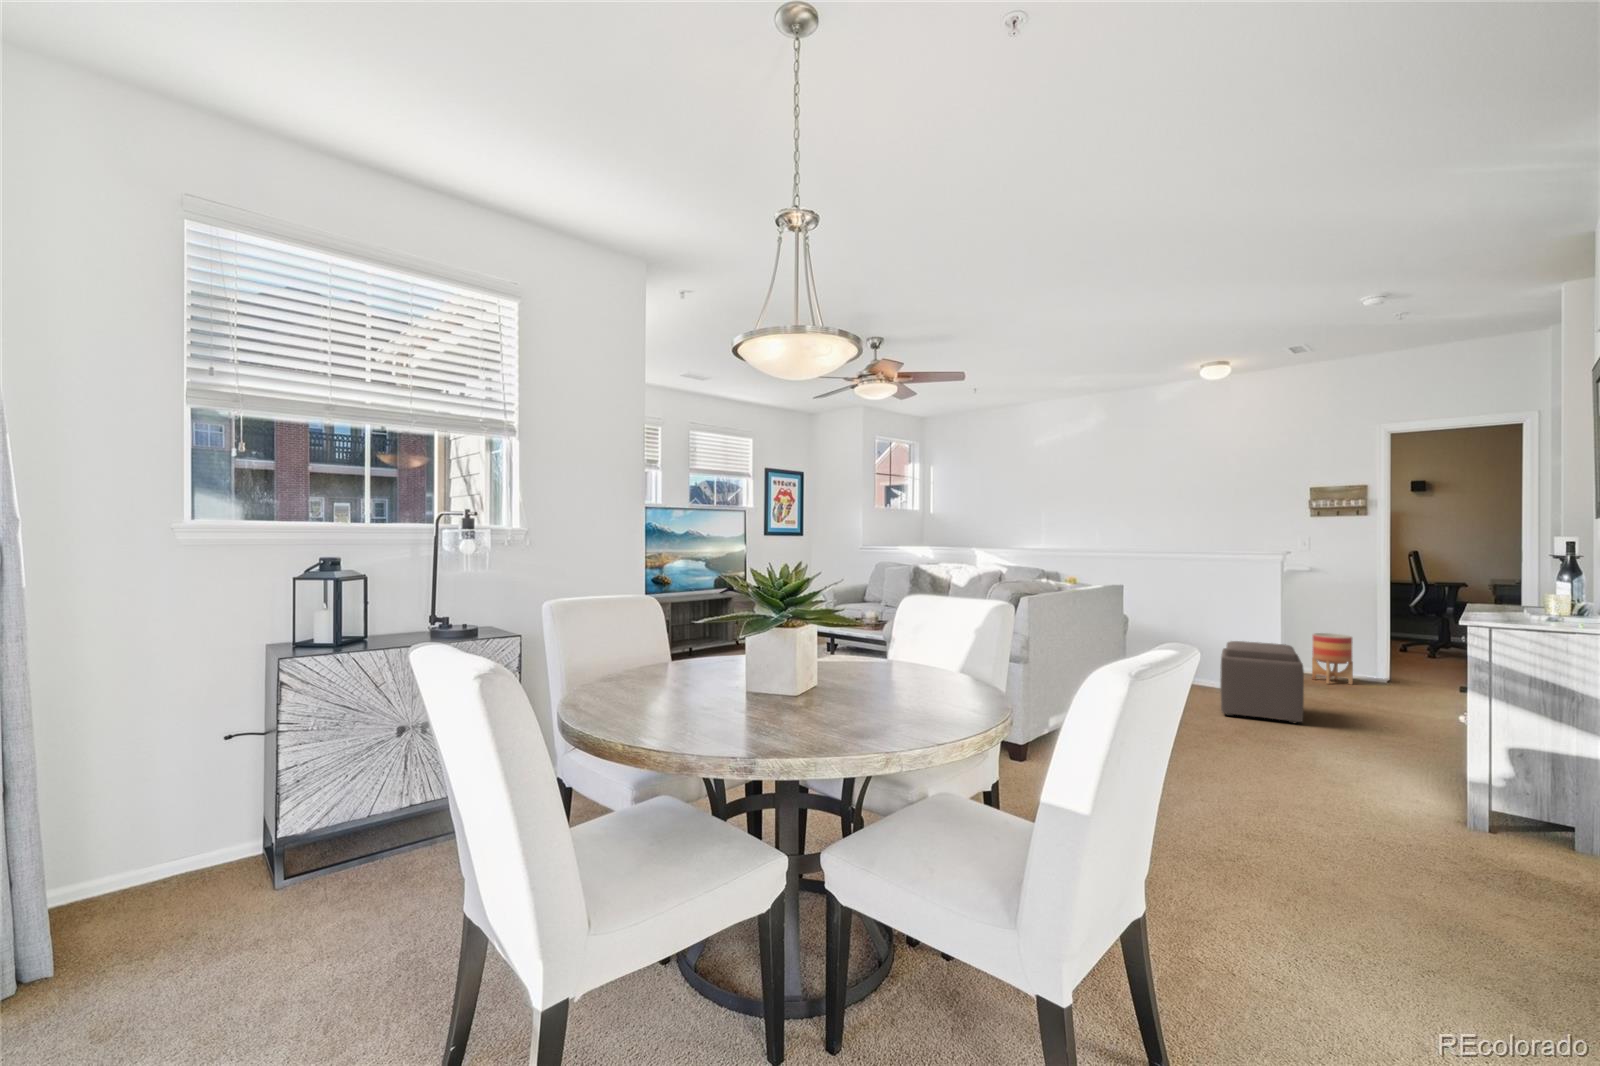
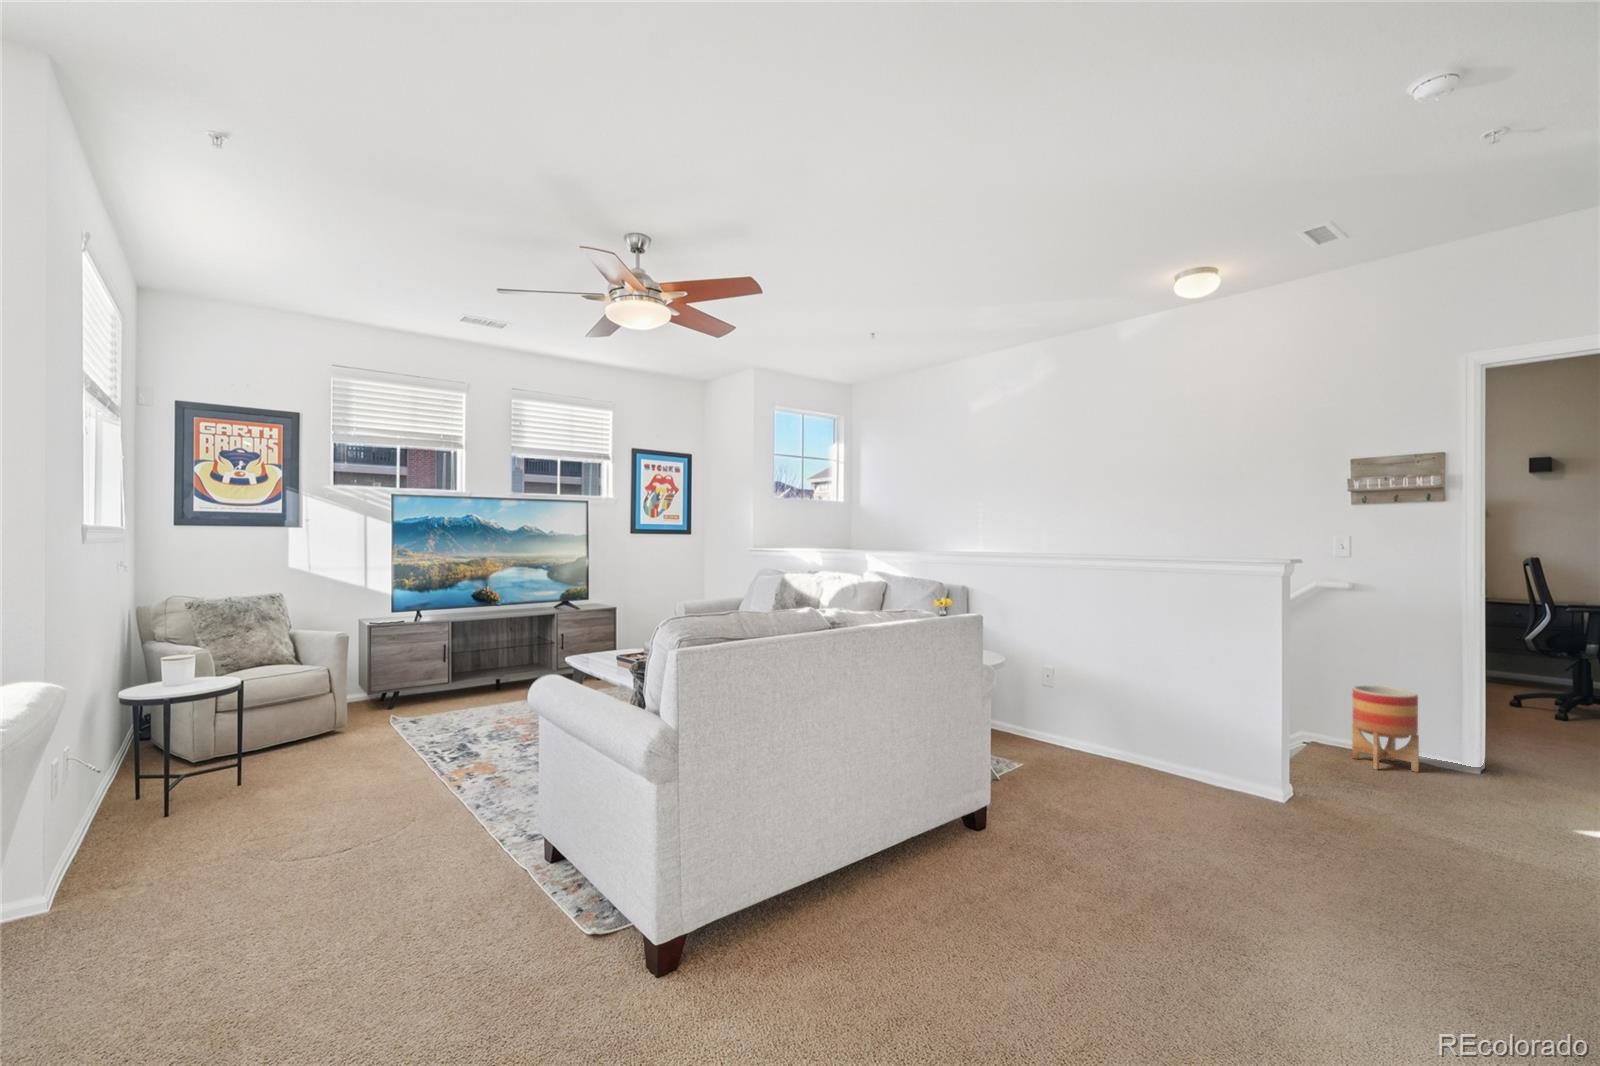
ottoman: present [1220,641,1304,723] -> none [1154,708,1300,870]

